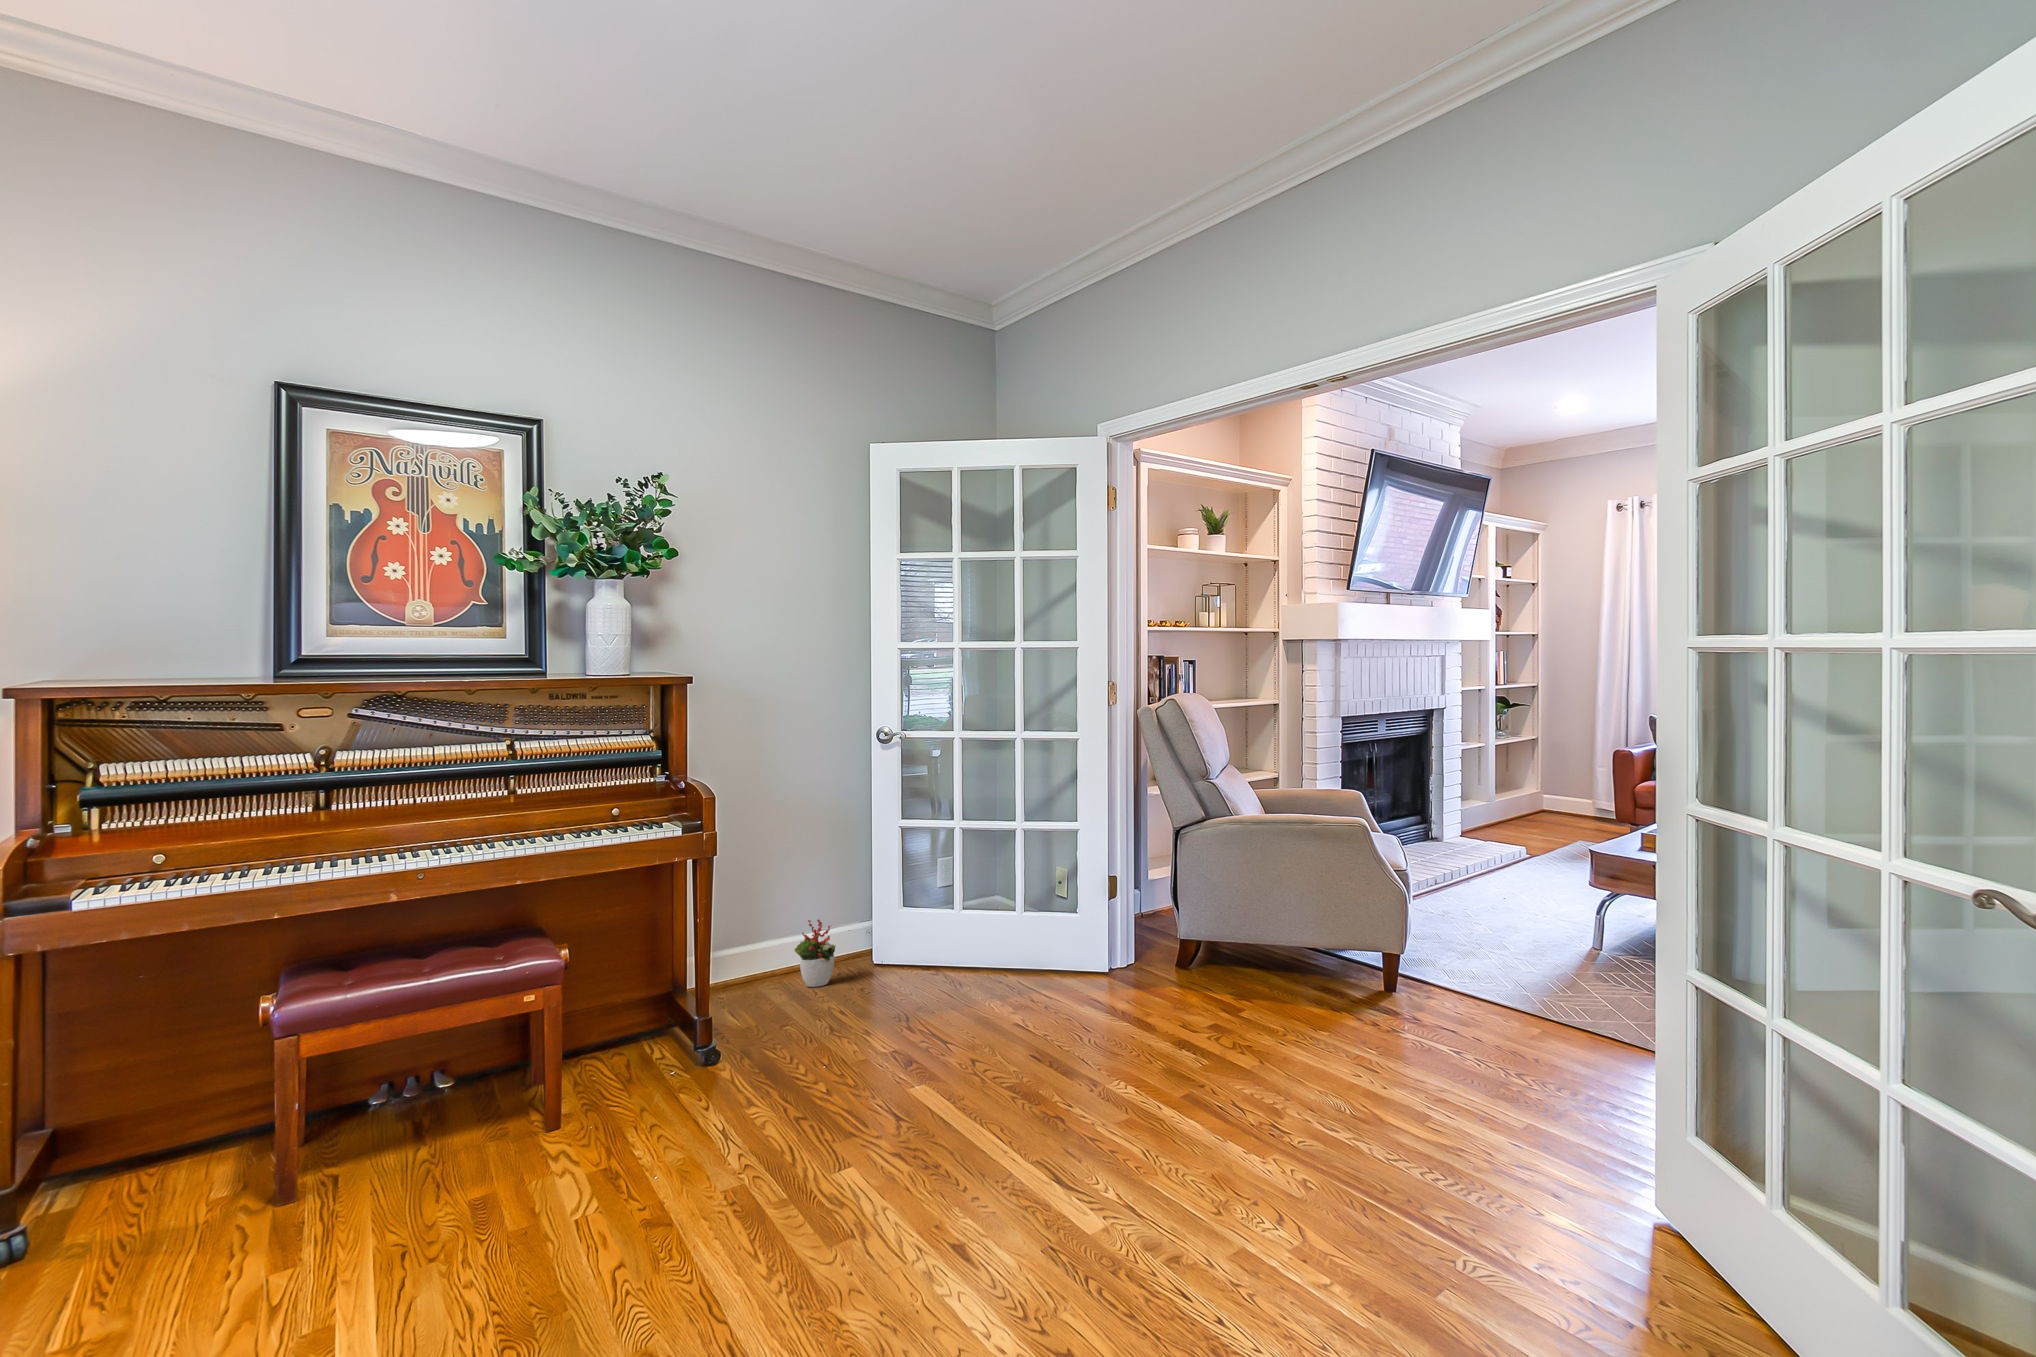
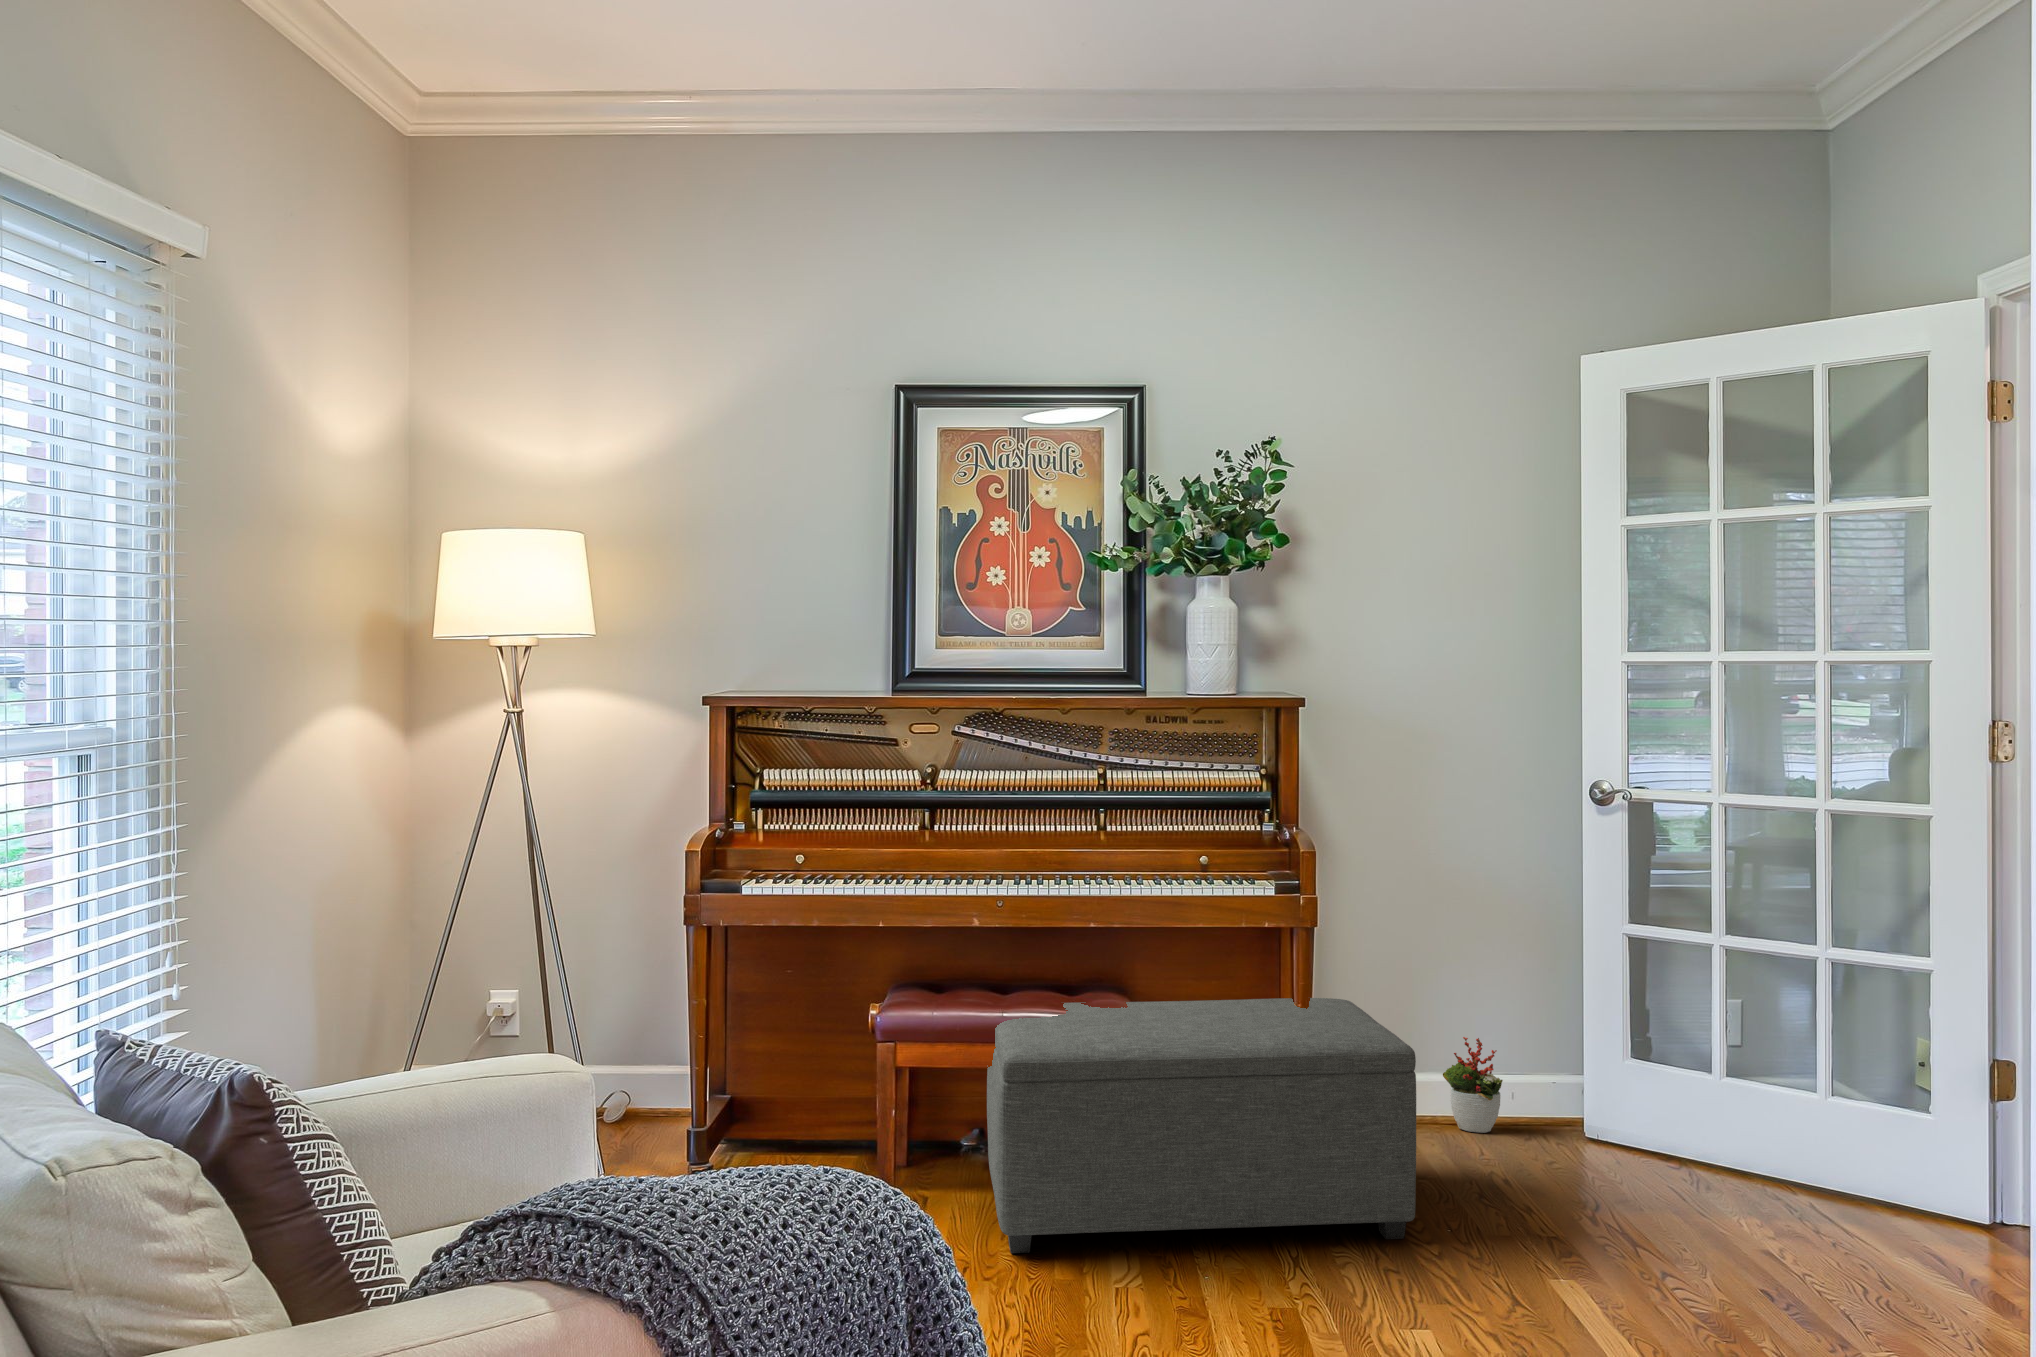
ottoman: none [403,907,792,1189] -> present [987,998,1416,1253]

